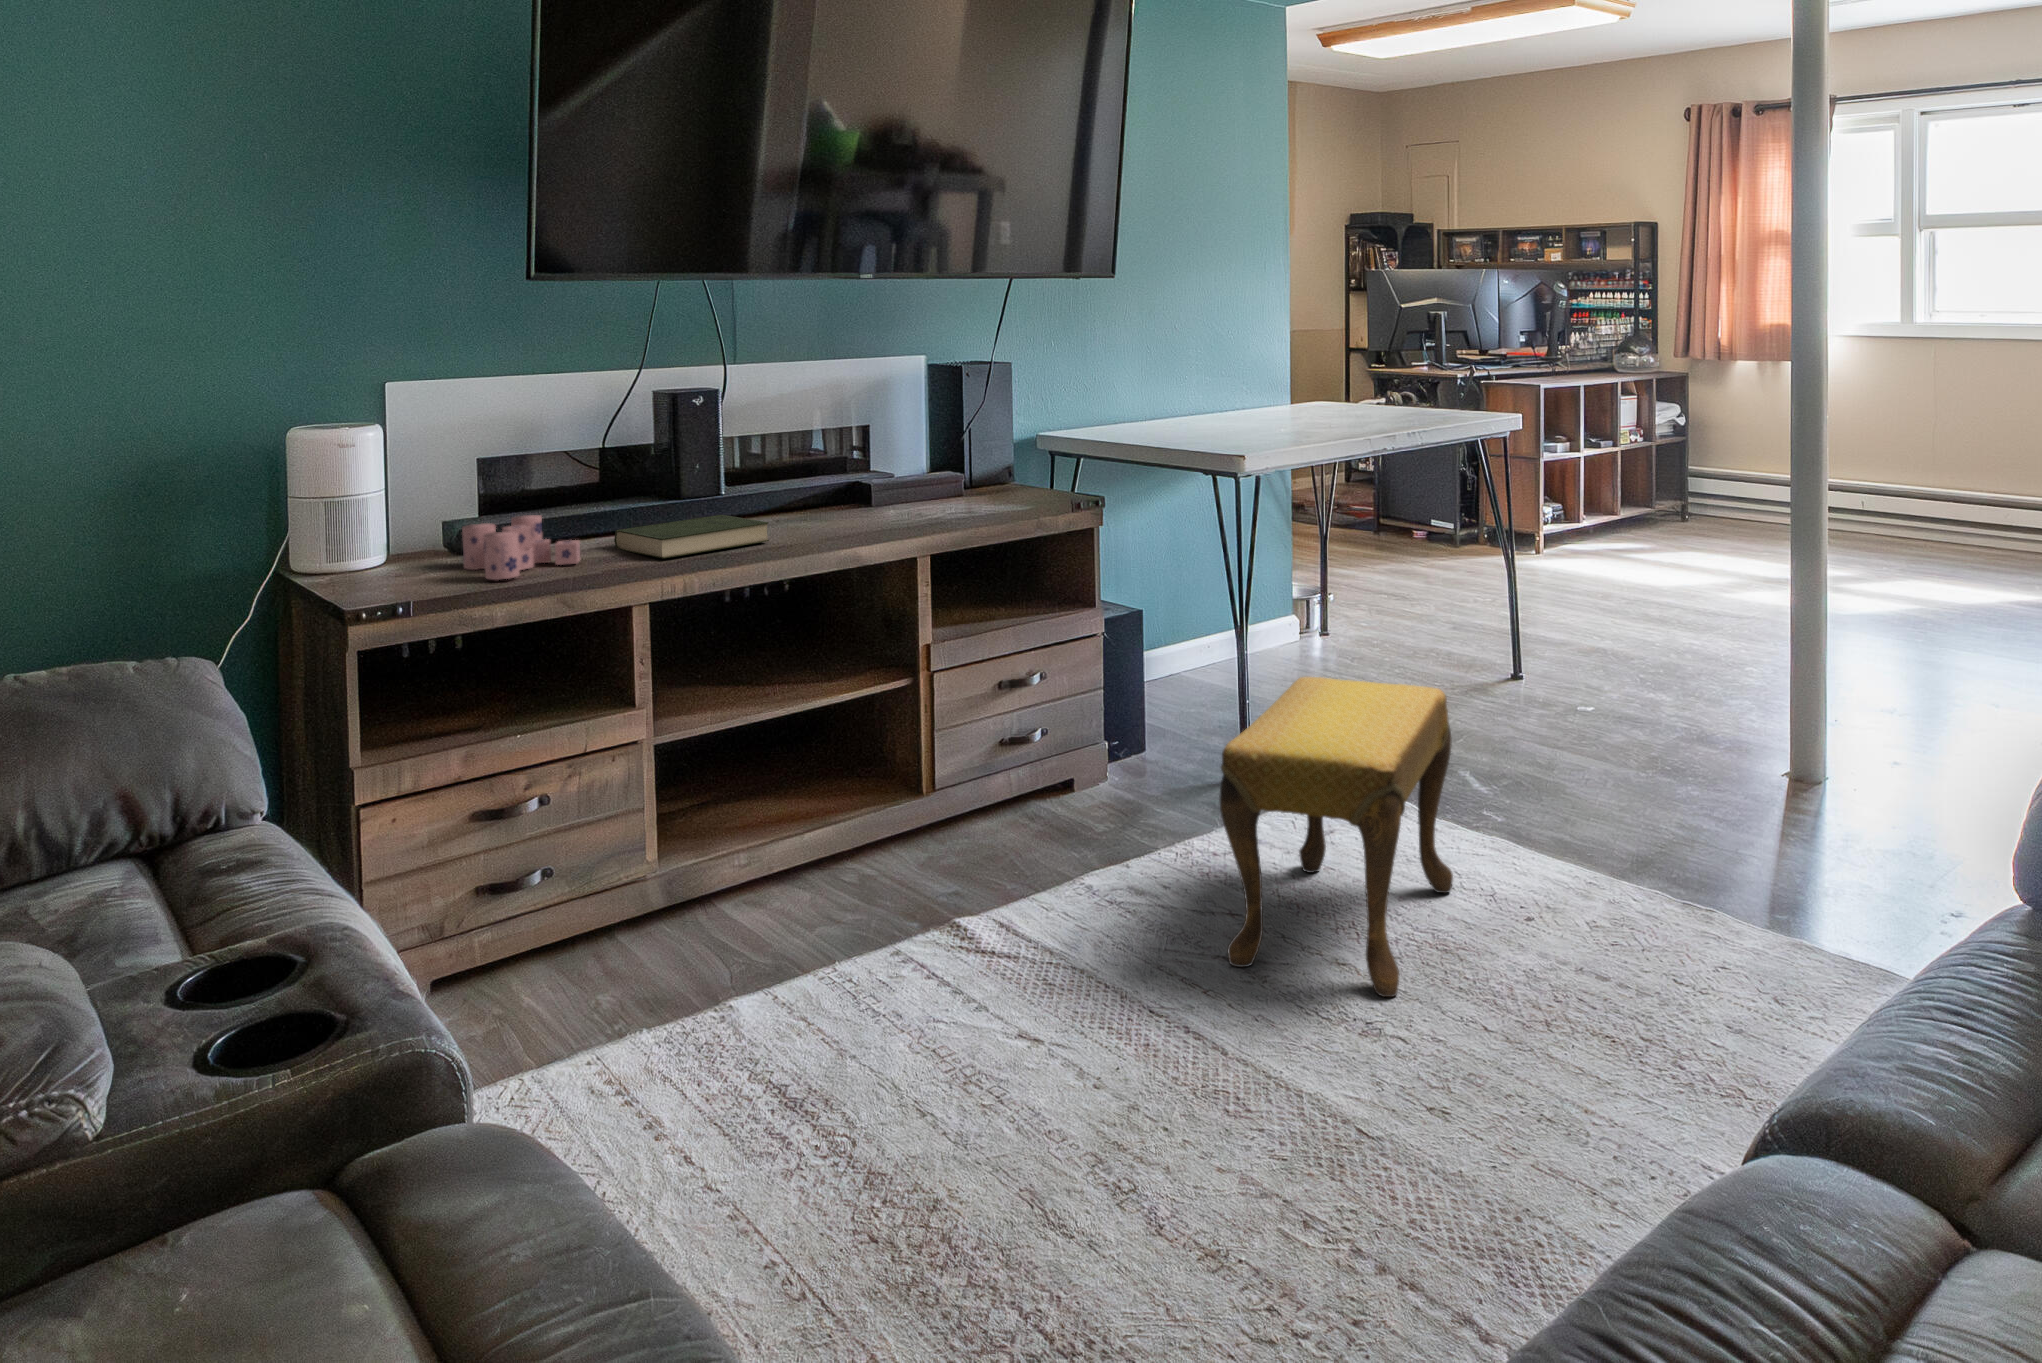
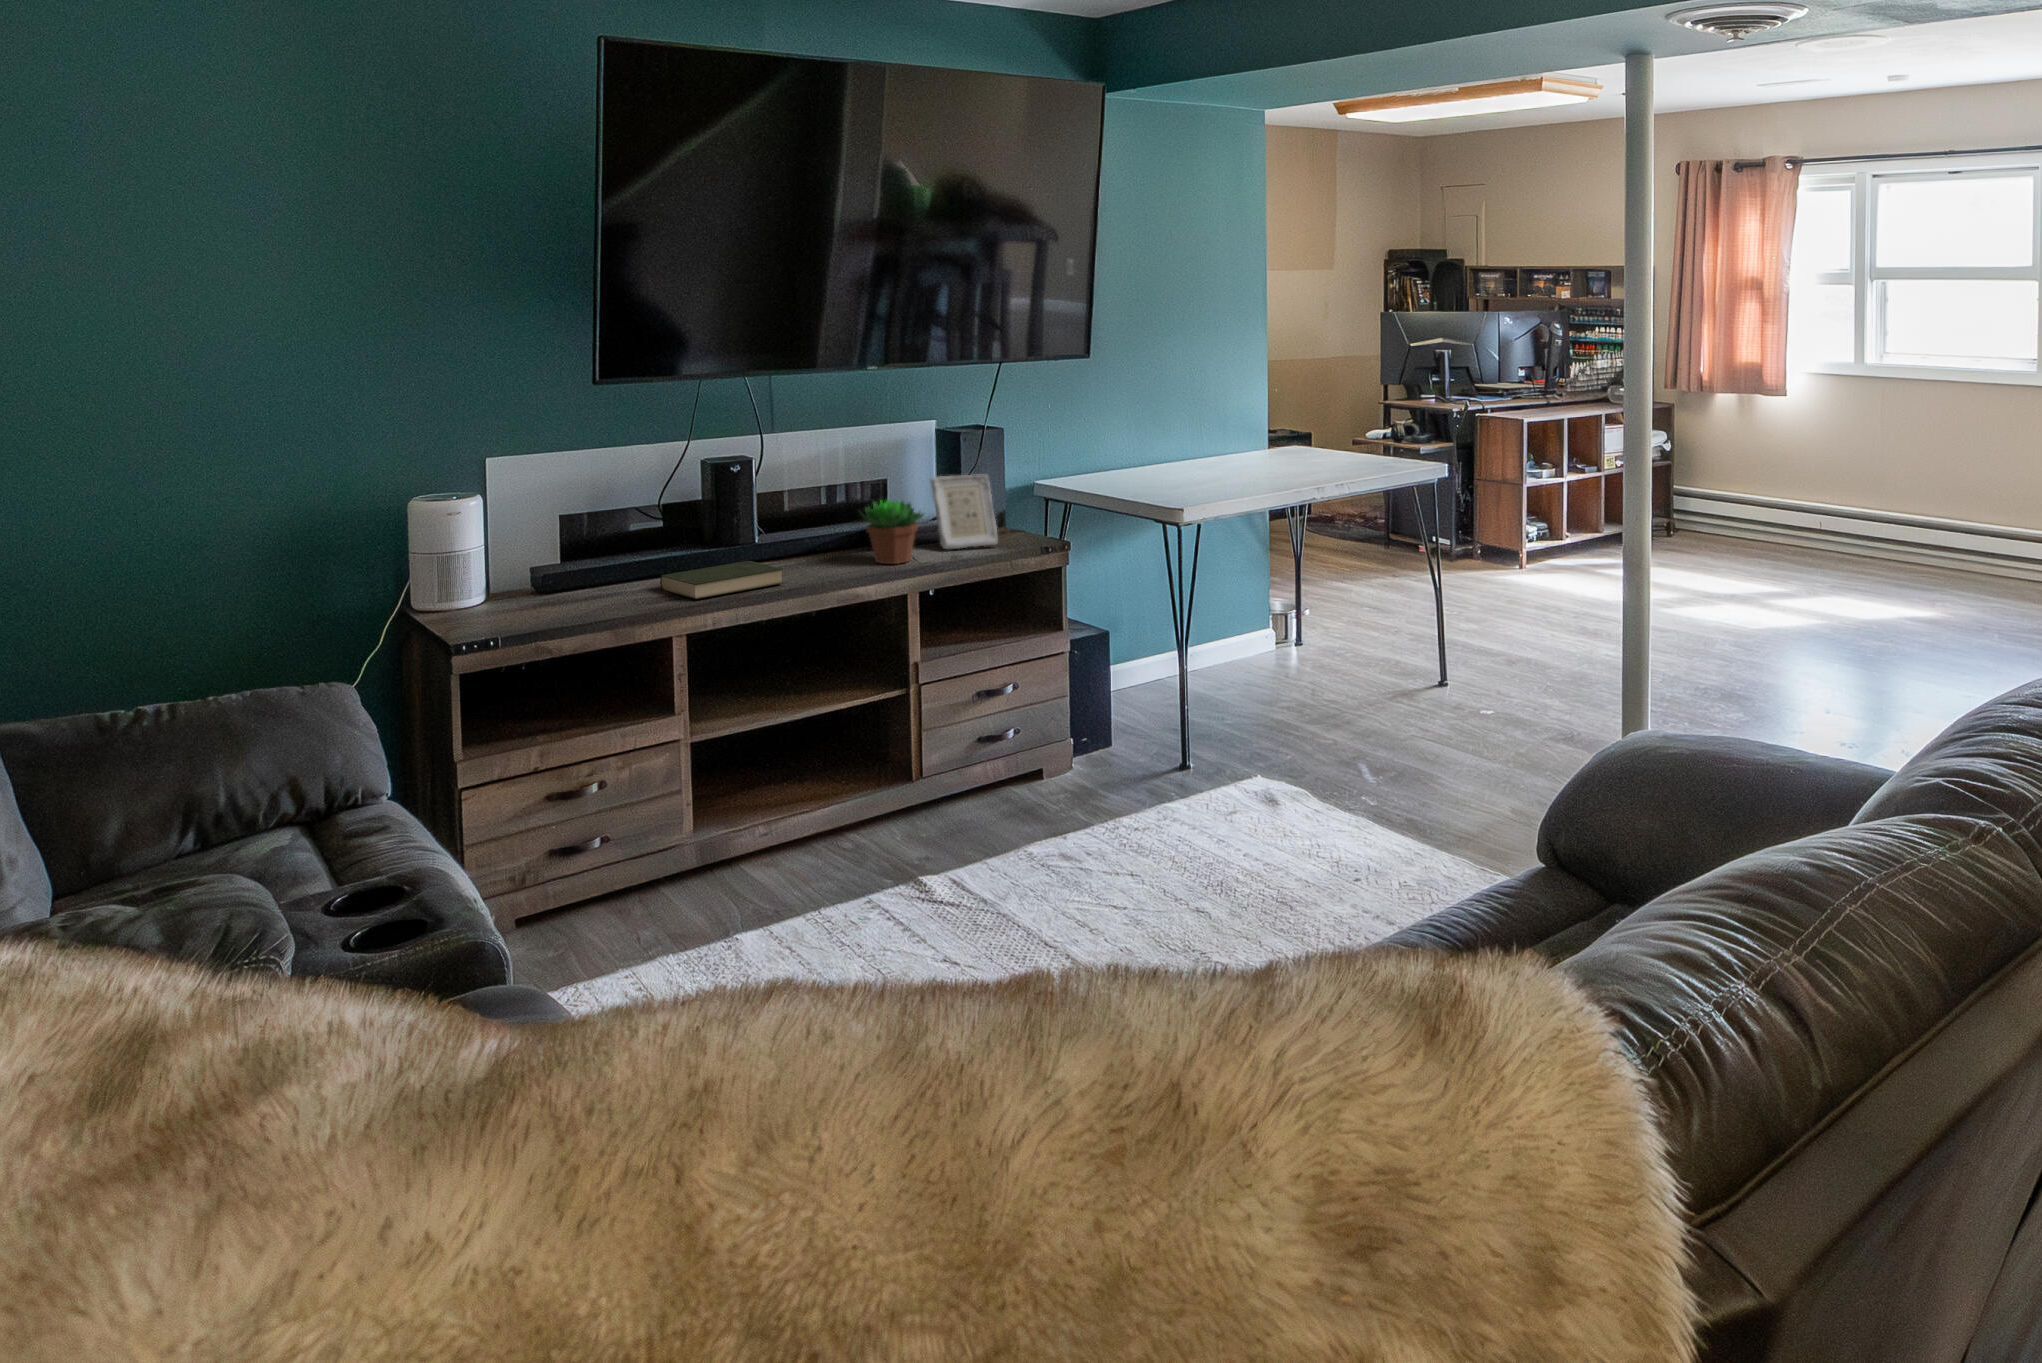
picture frame: none [934,416,1018,506] -> present [930,475,998,549]
succulent plant: none [853,439,934,521] -> present [861,500,924,564]
candle: present [462,515,580,580] -> none [539,564,631,618]
footstool: present [1219,677,1453,997] -> none [1112,691,1311,933]

